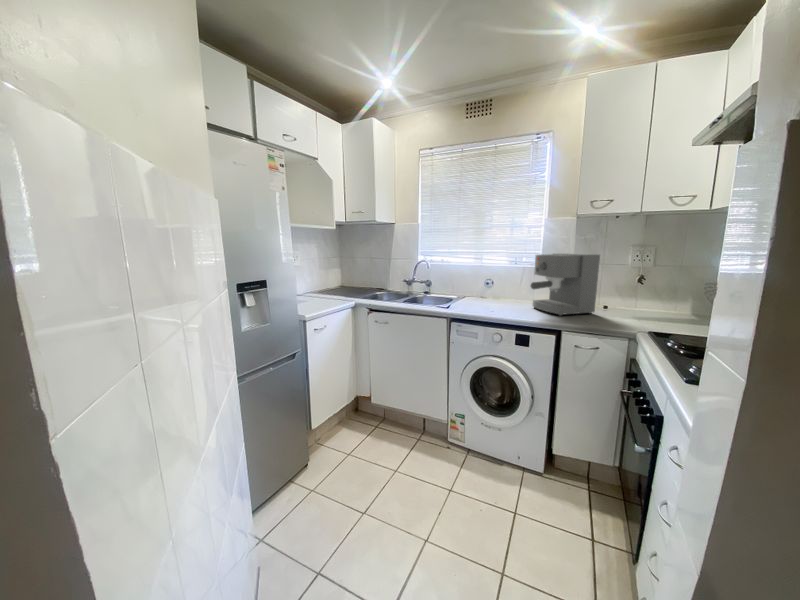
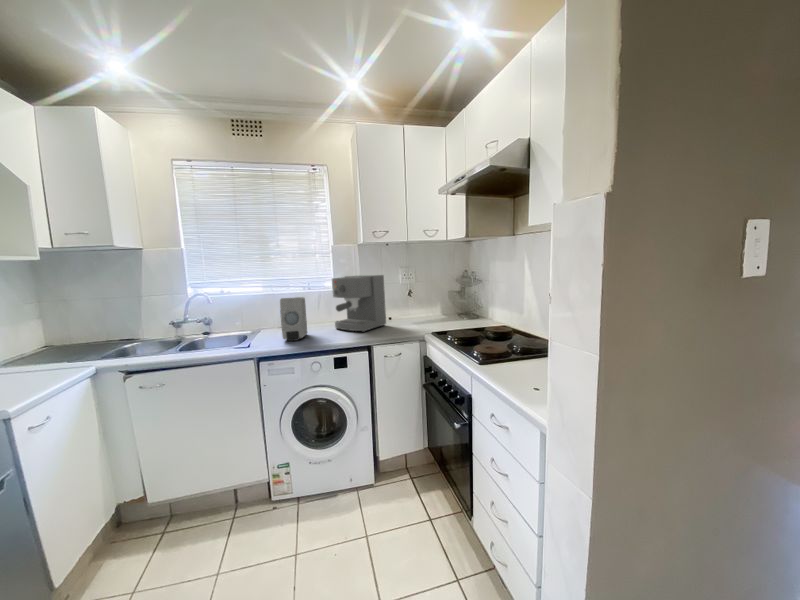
soap dispenser: none [476,270,504,311] -> present [280,297,307,341]

